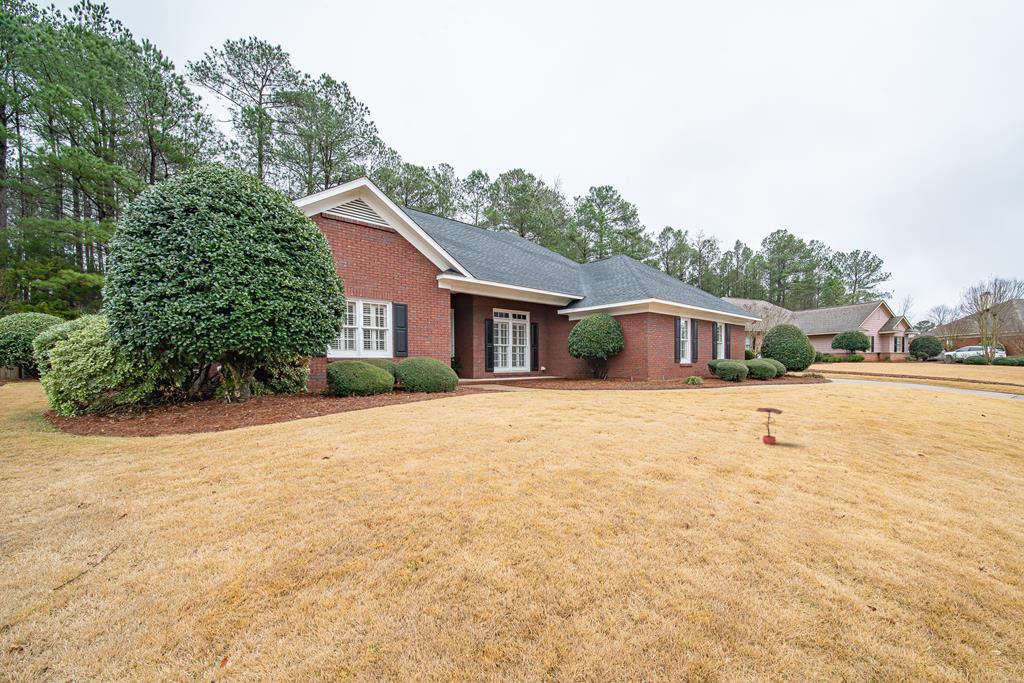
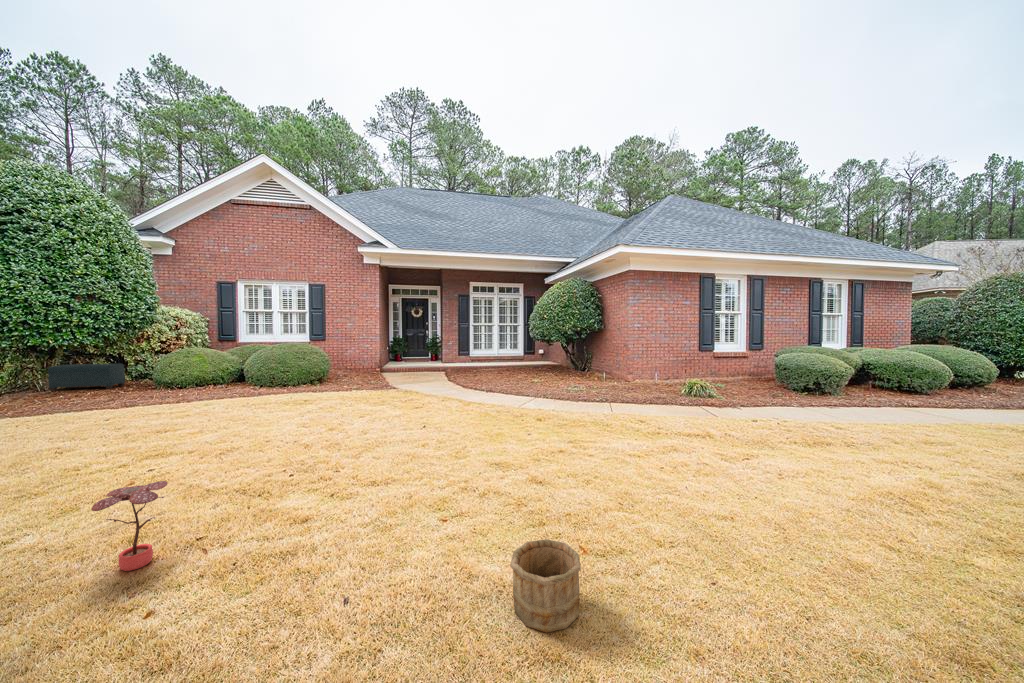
bench: none [216,381,281,411] -> present [48,364,125,391]
wooden bucket: none [879,414,911,436] -> present [510,539,581,633]

